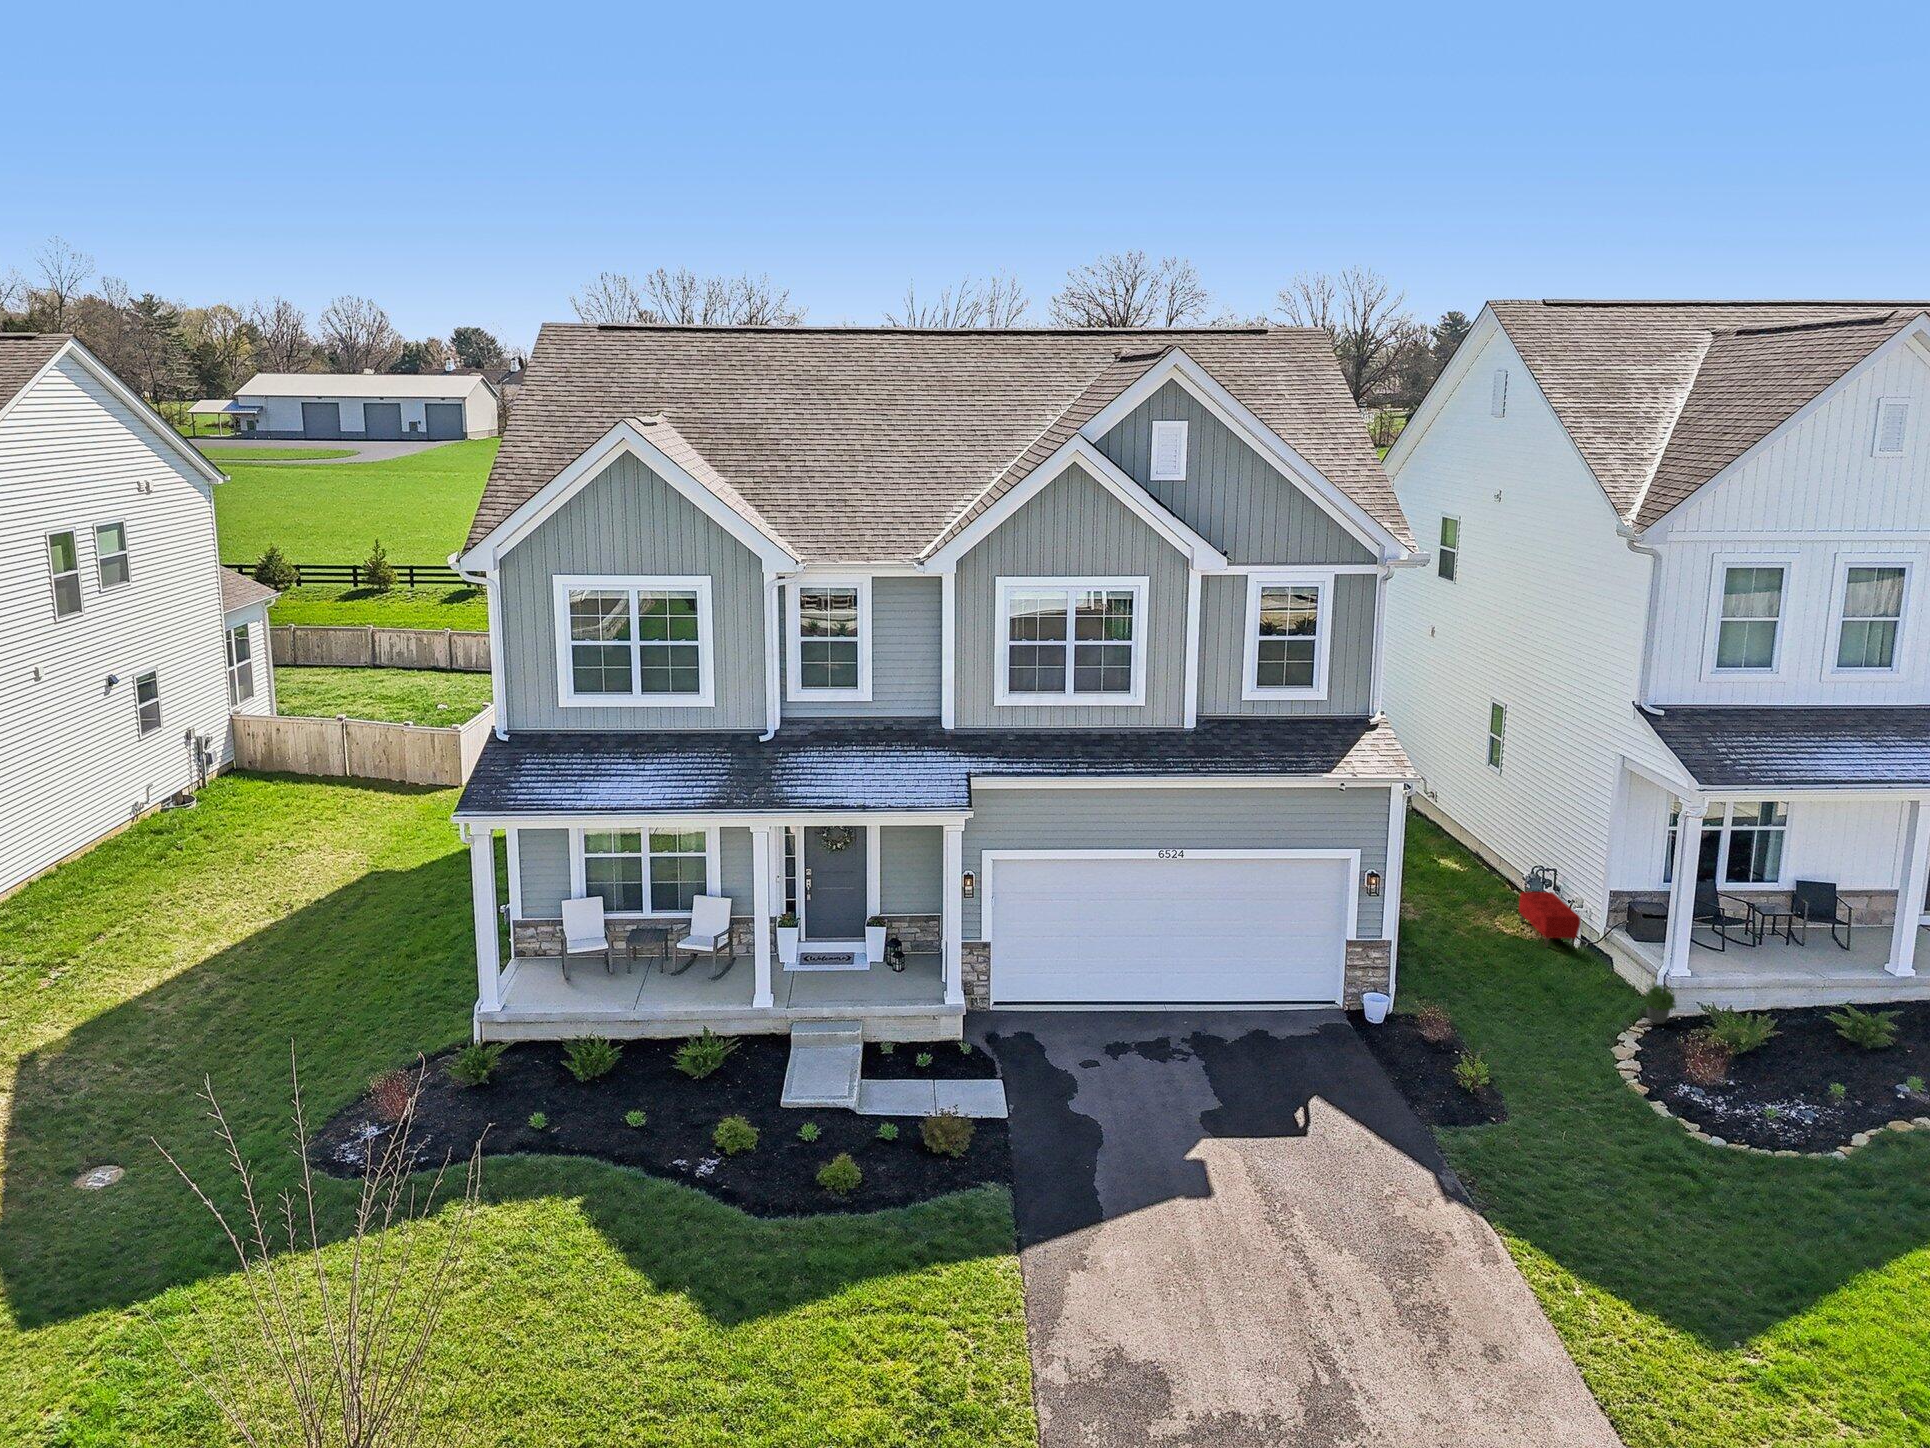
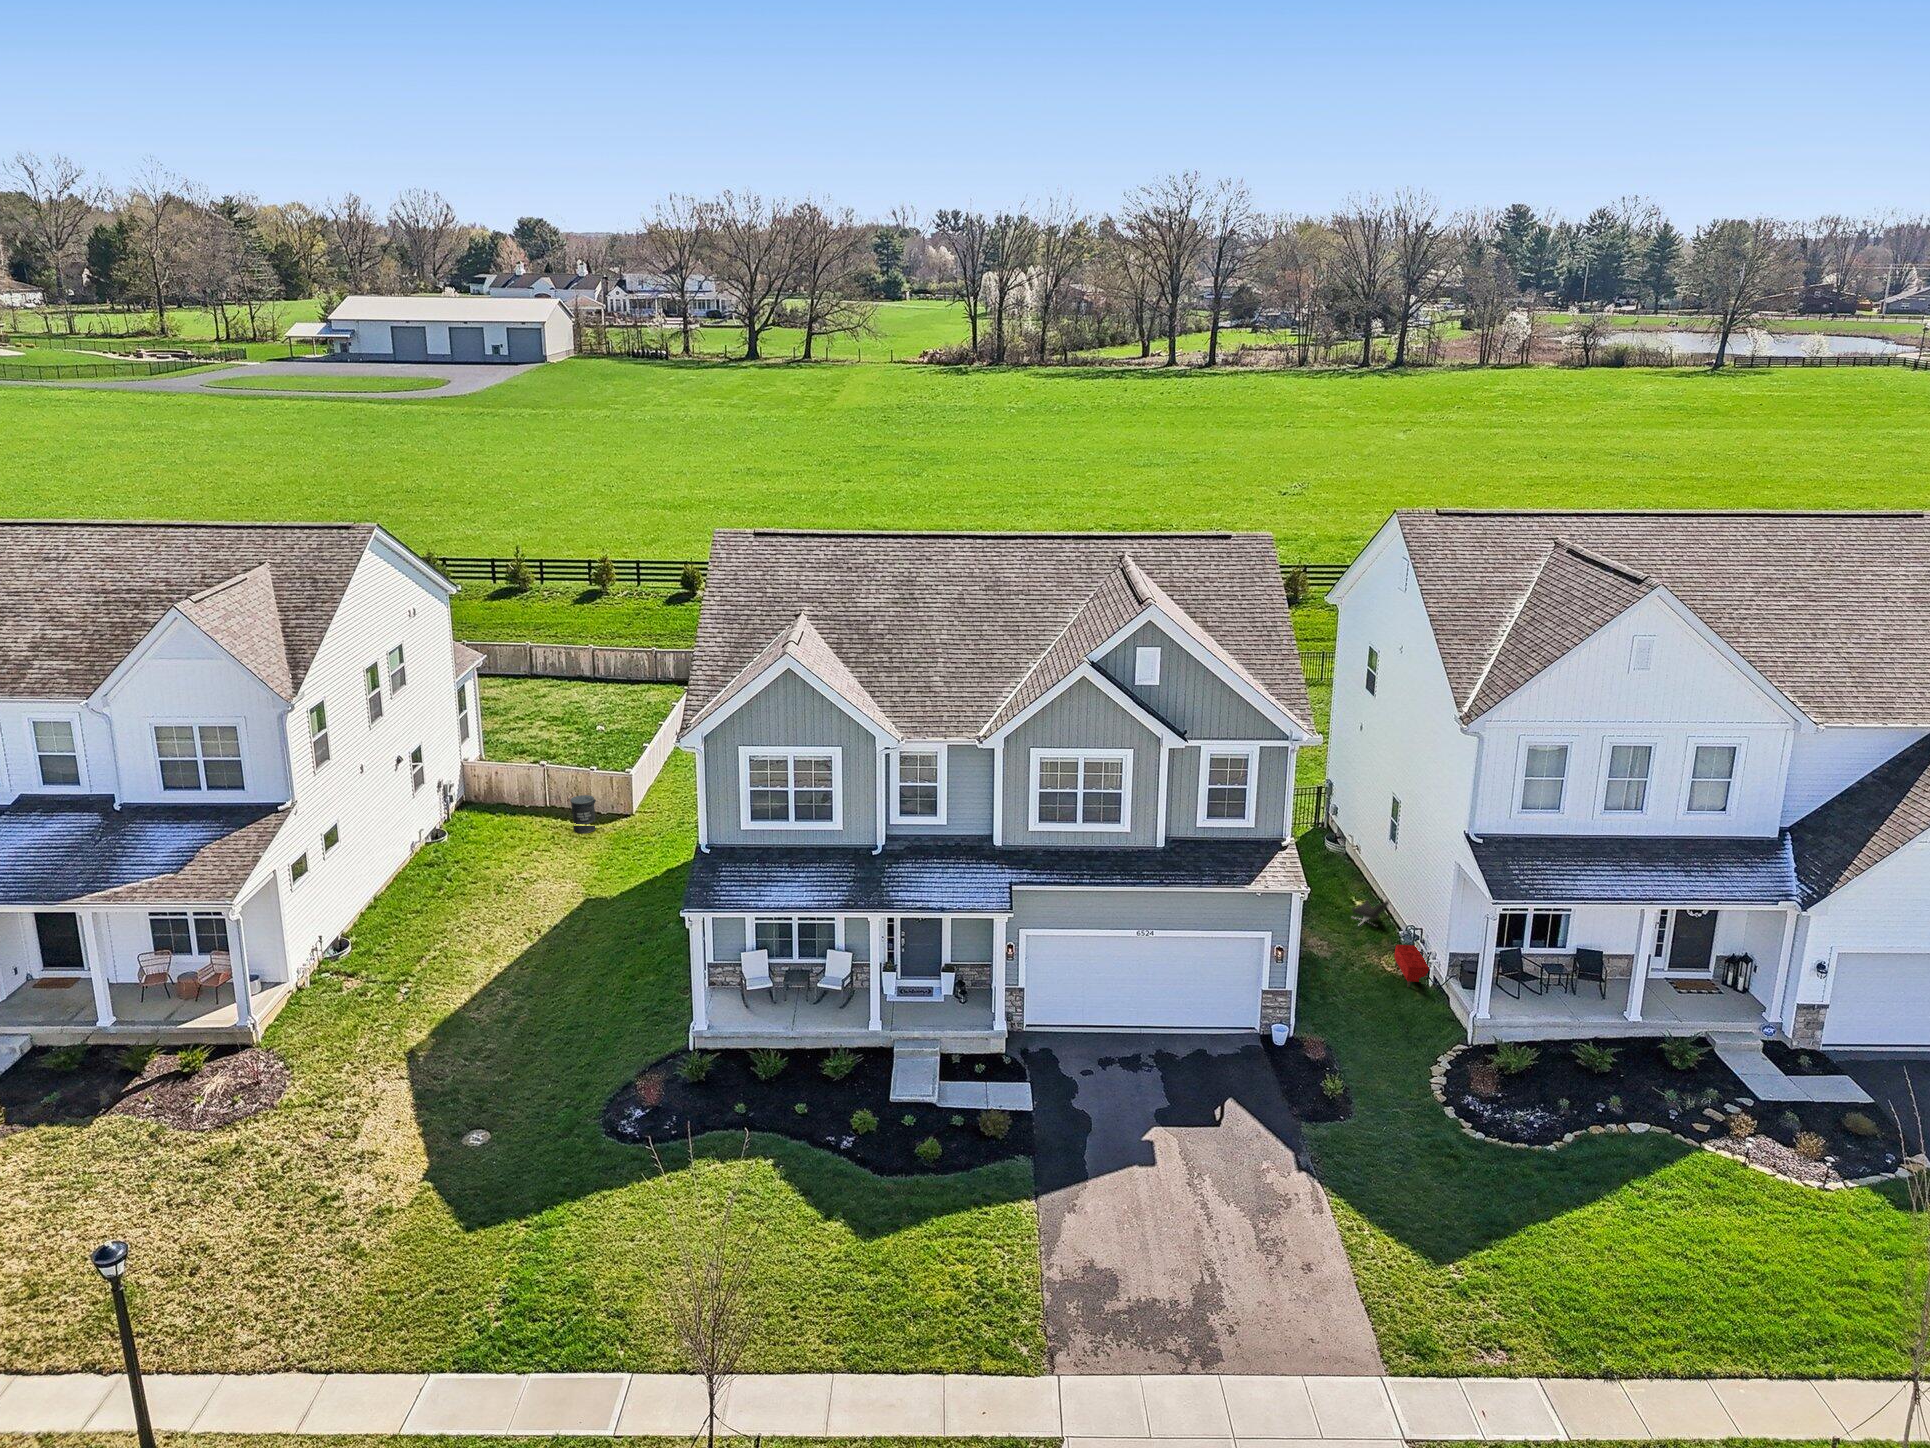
trash can: none [371,744,408,795] -> present [570,795,596,833]
lounge chair: none [1444,841,1500,879] -> present [1352,900,1389,922]
potted plant: present [1644,983,1676,1024] -> none [1458,1023,1480,1051]

